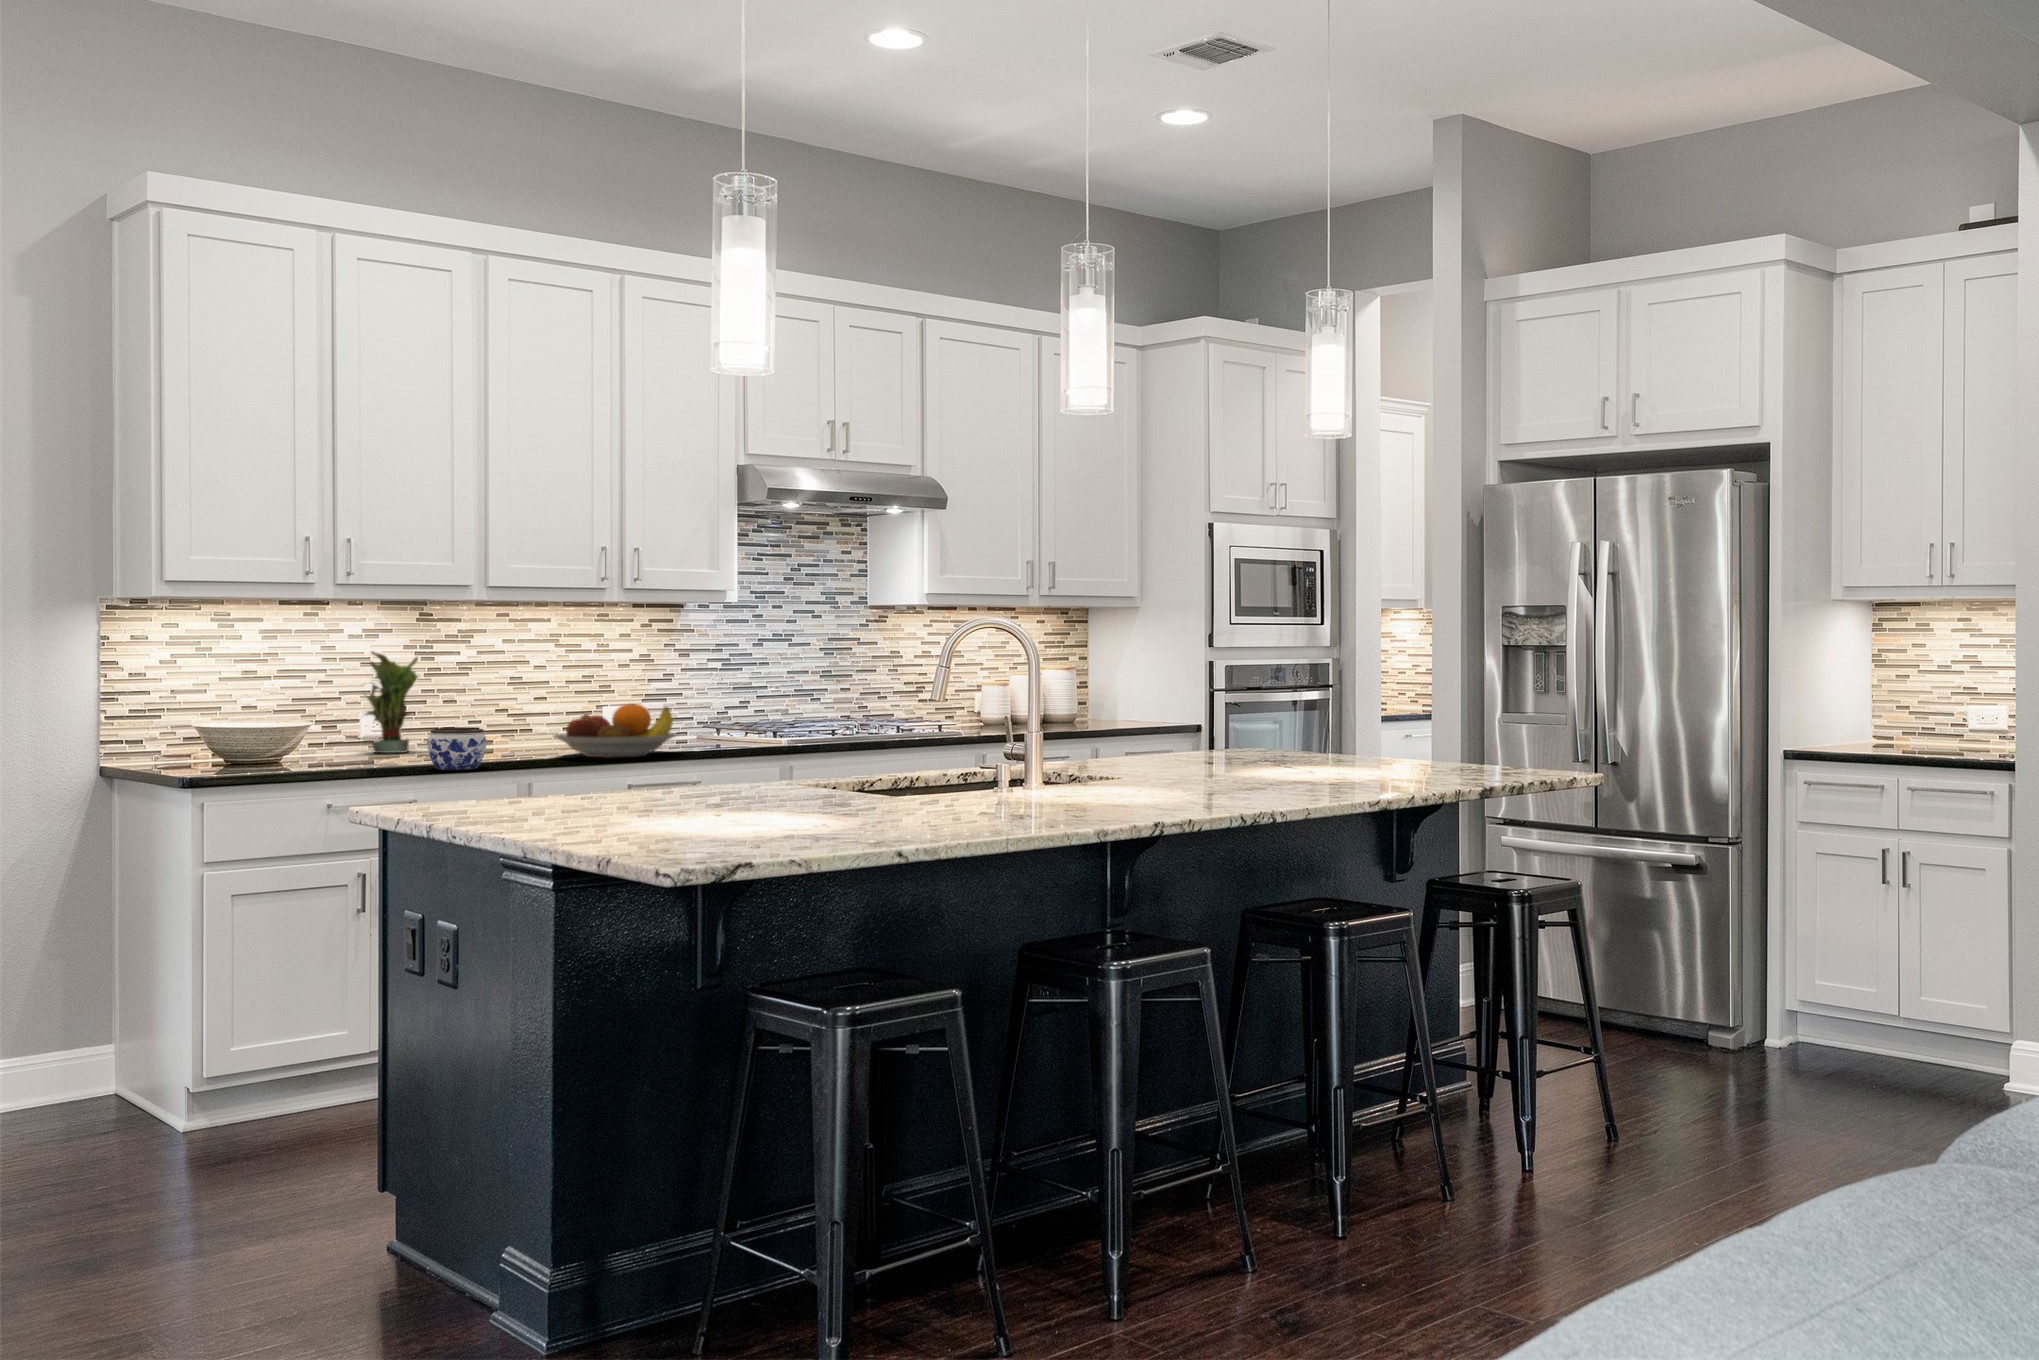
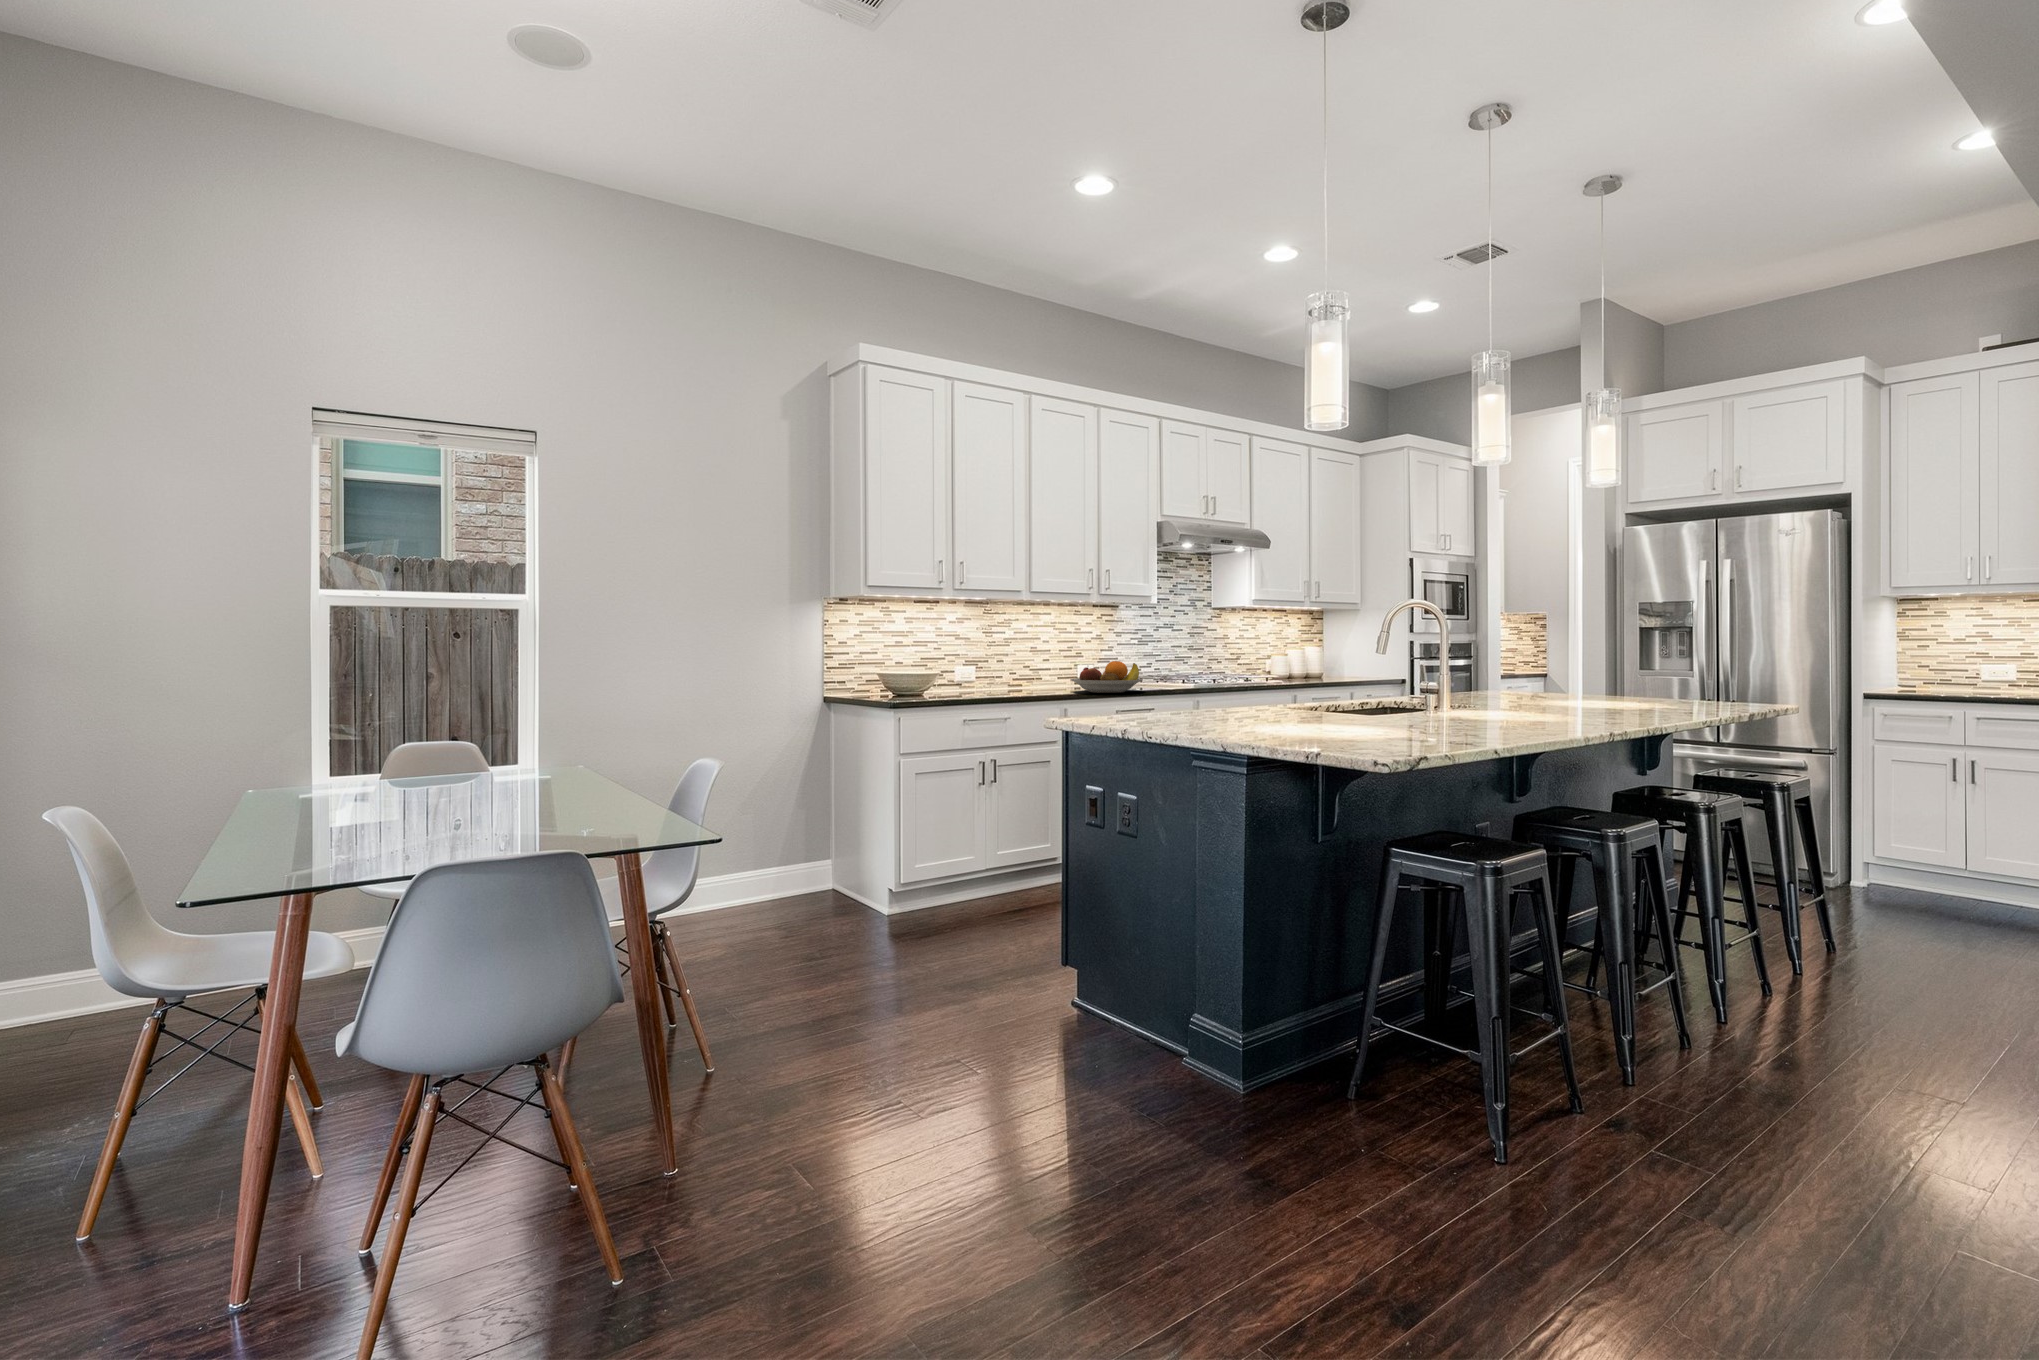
potted plant: present [365,651,418,753] -> none [950,630,987,690]
jar: present [427,727,486,770] -> none [1011,674,1044,699]

